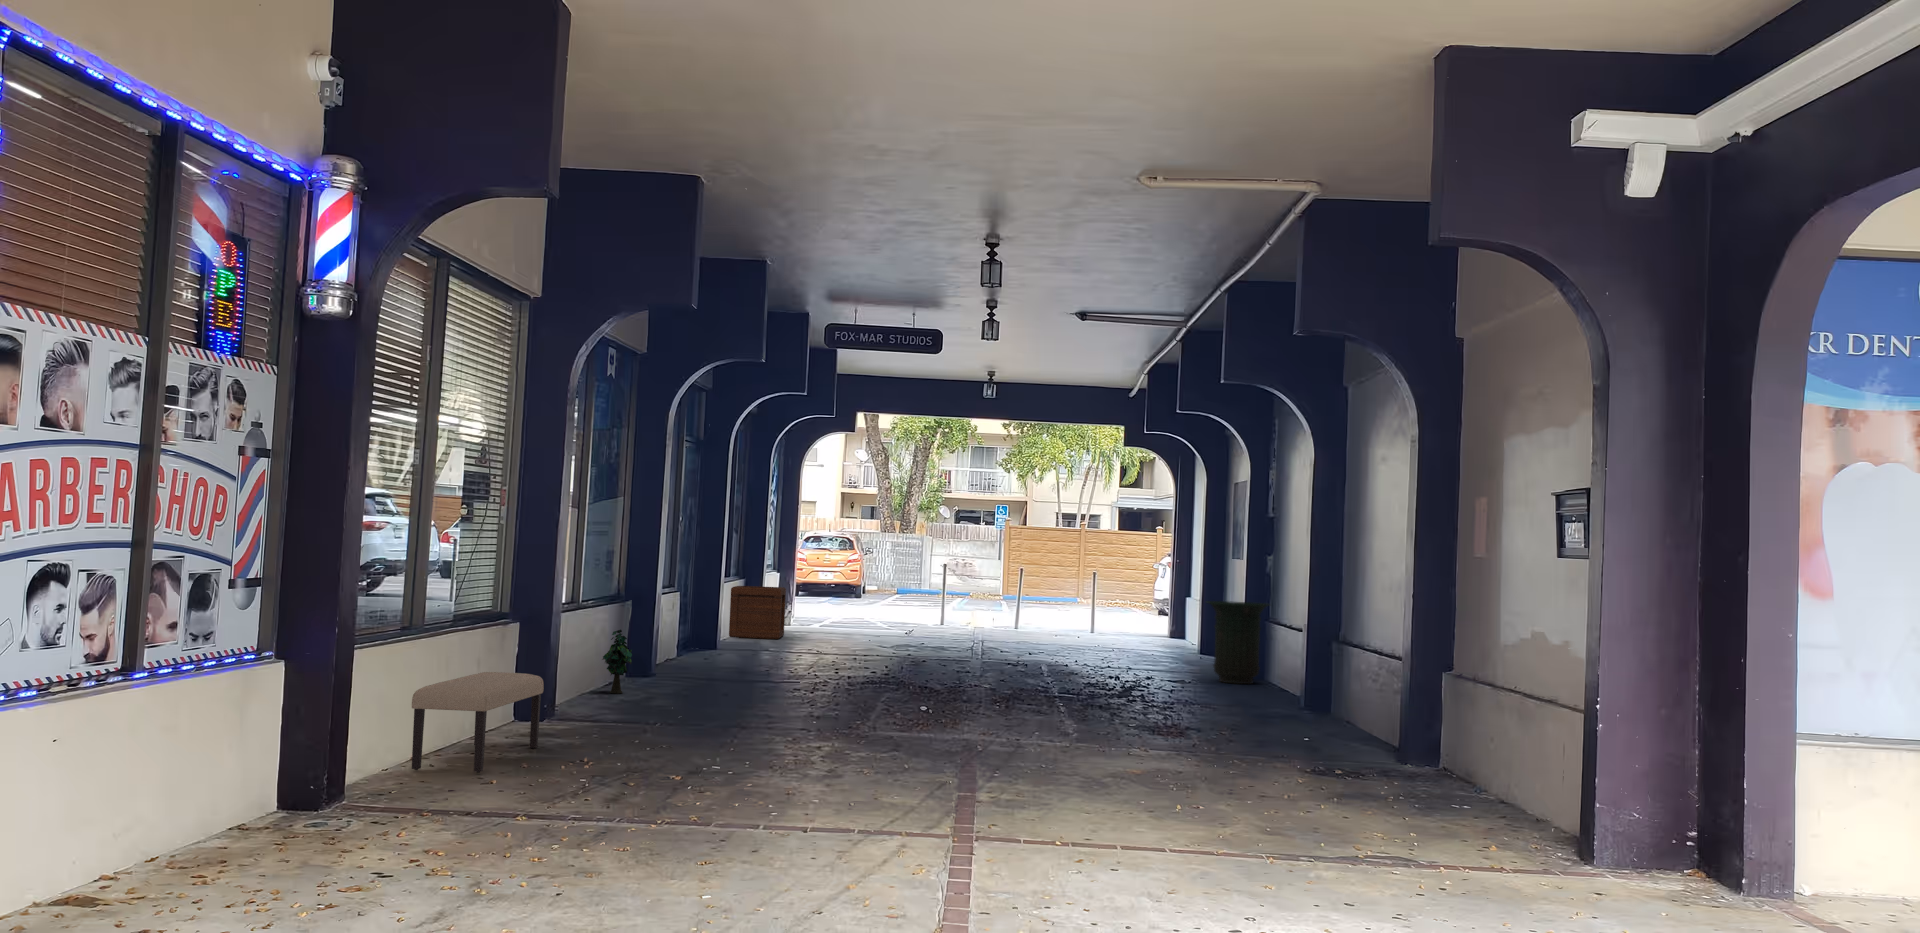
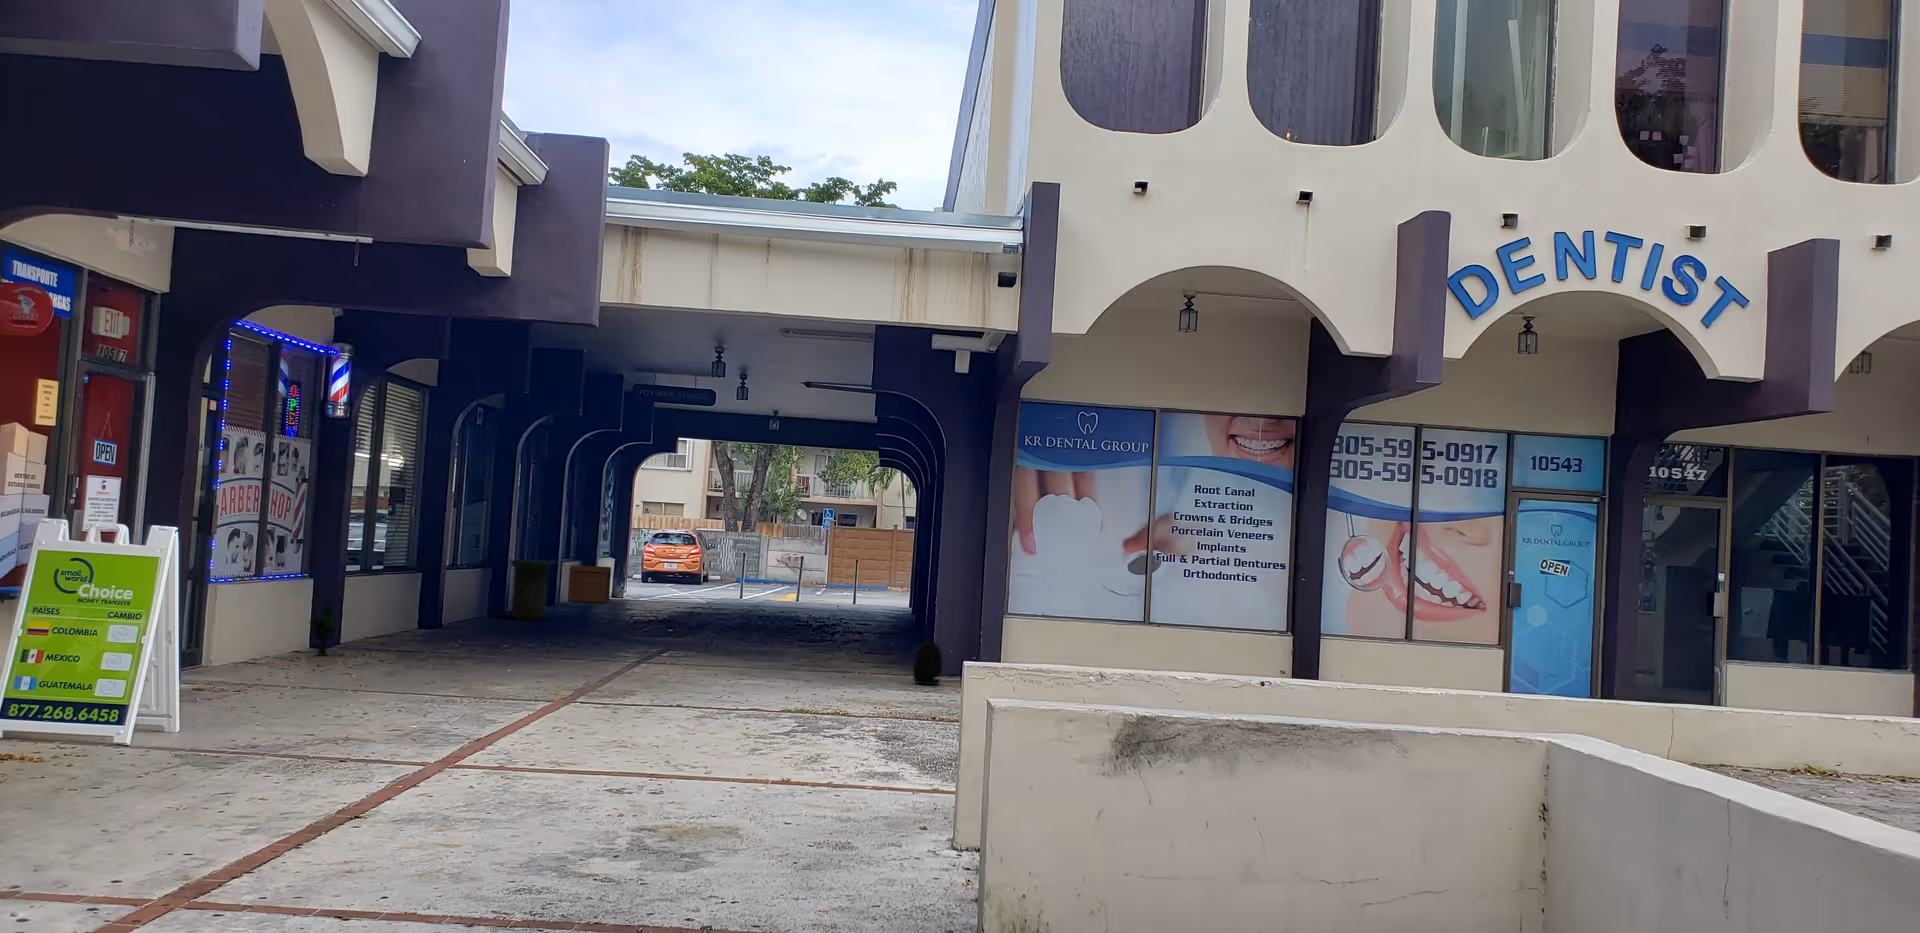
trash can: present [1207,601,1270,684] -> present [509,559,555,620]
decorative plant: present [602,630,632,694] -> present [309,603,339,656]
bench: present [412,672,544,773] -> none [365,598,436,645]
backpack: none [1539,771,1608,873] -> present [913,640,943,685]

